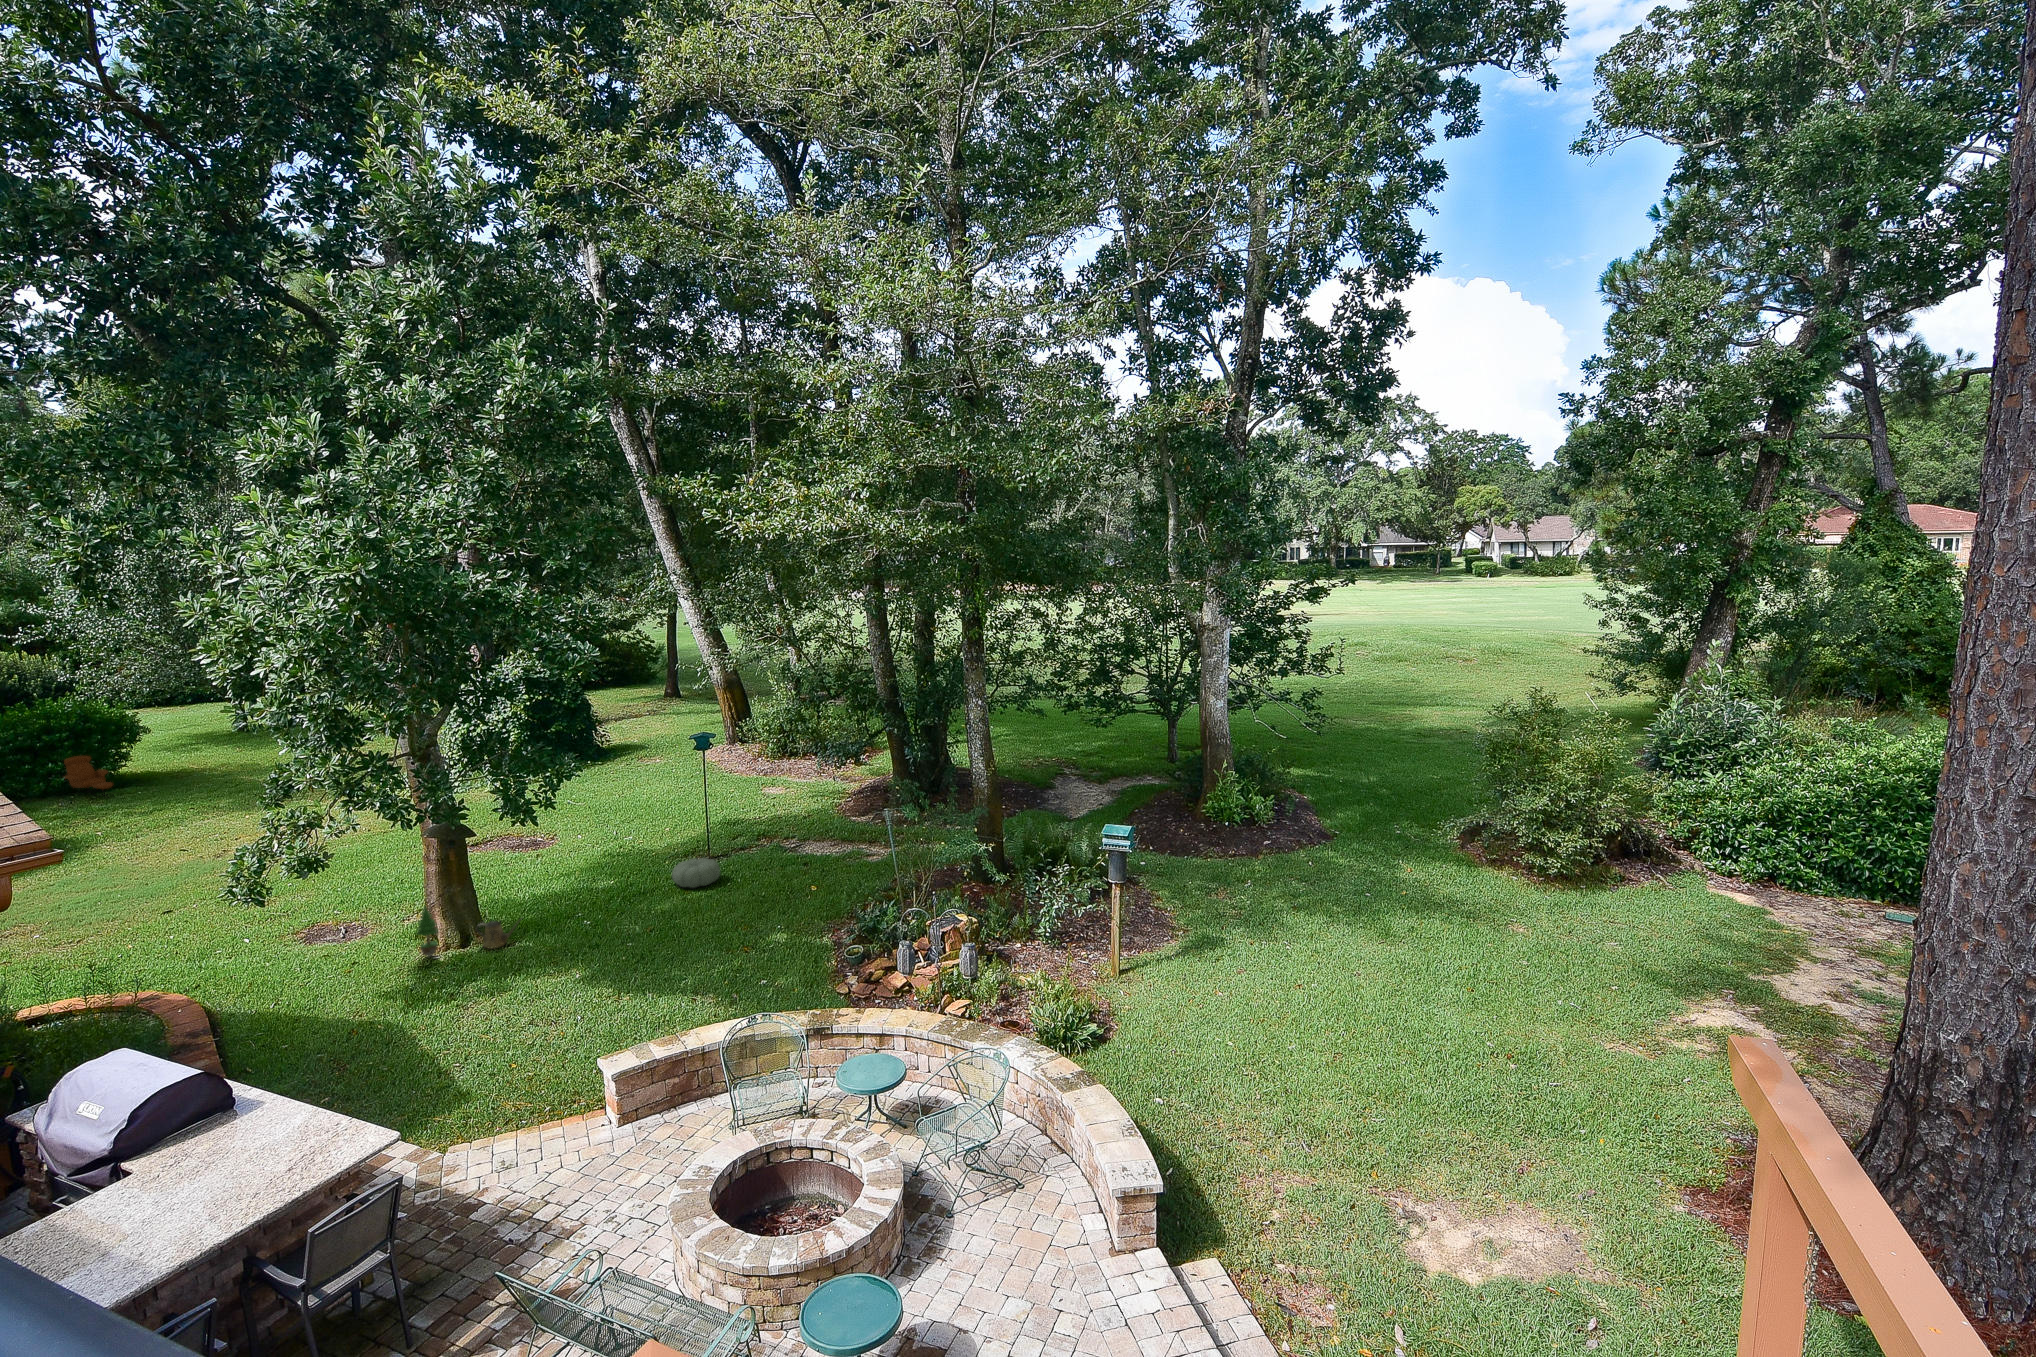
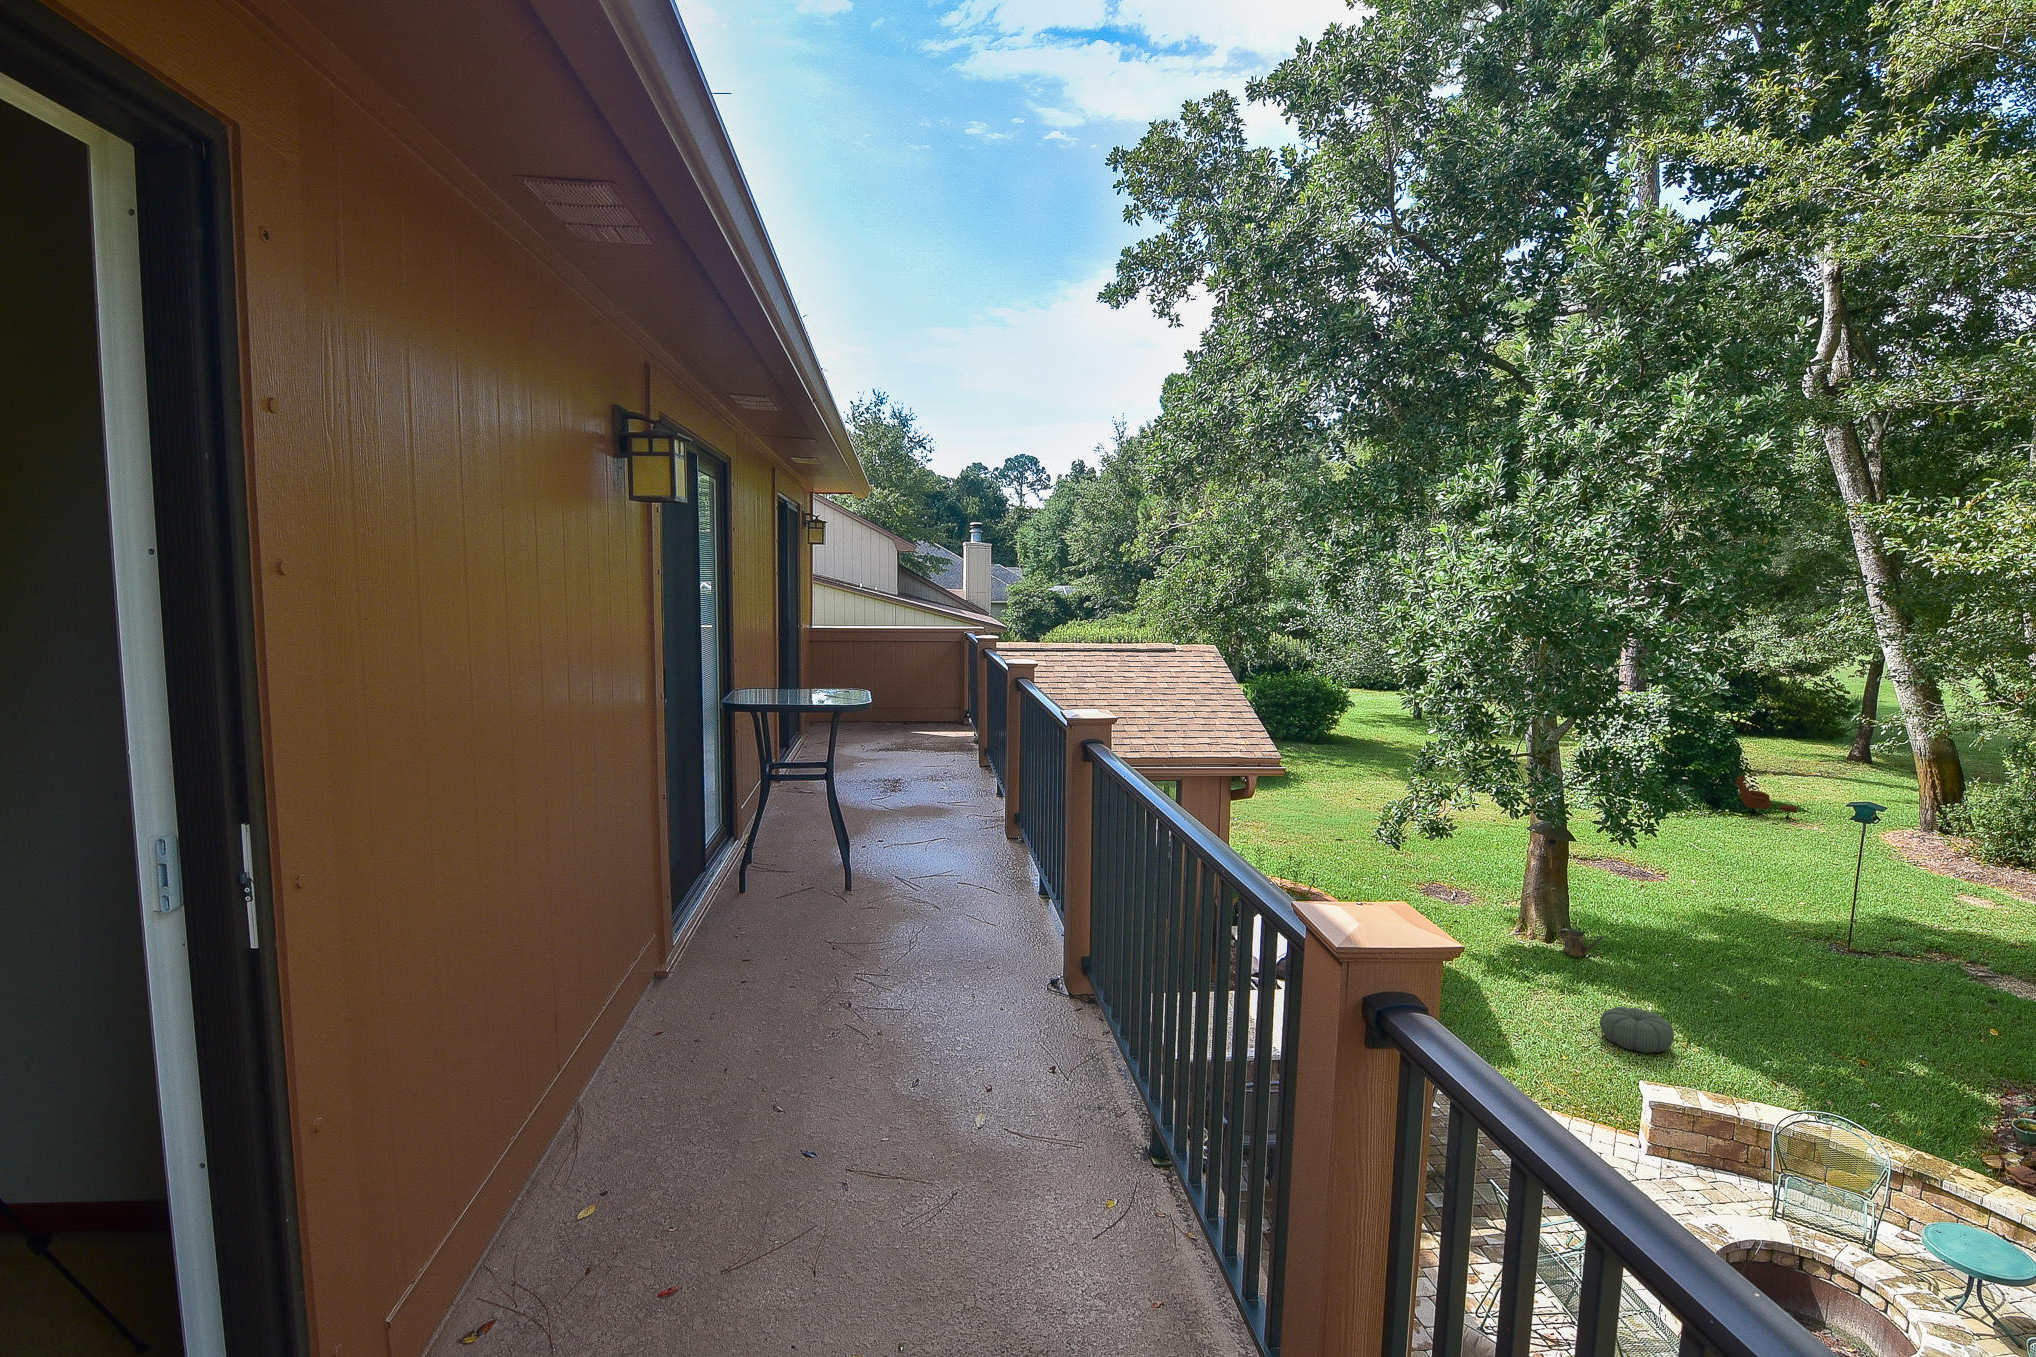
lounge chair: present [64,756,113,799] -> present [1736,776,1798,822]
pouf: present [672,858,720,888] -> present [1600,1007,1674,1053]
potted tree: present [417,906,438,957] -> none [1507,893,1527,942]

